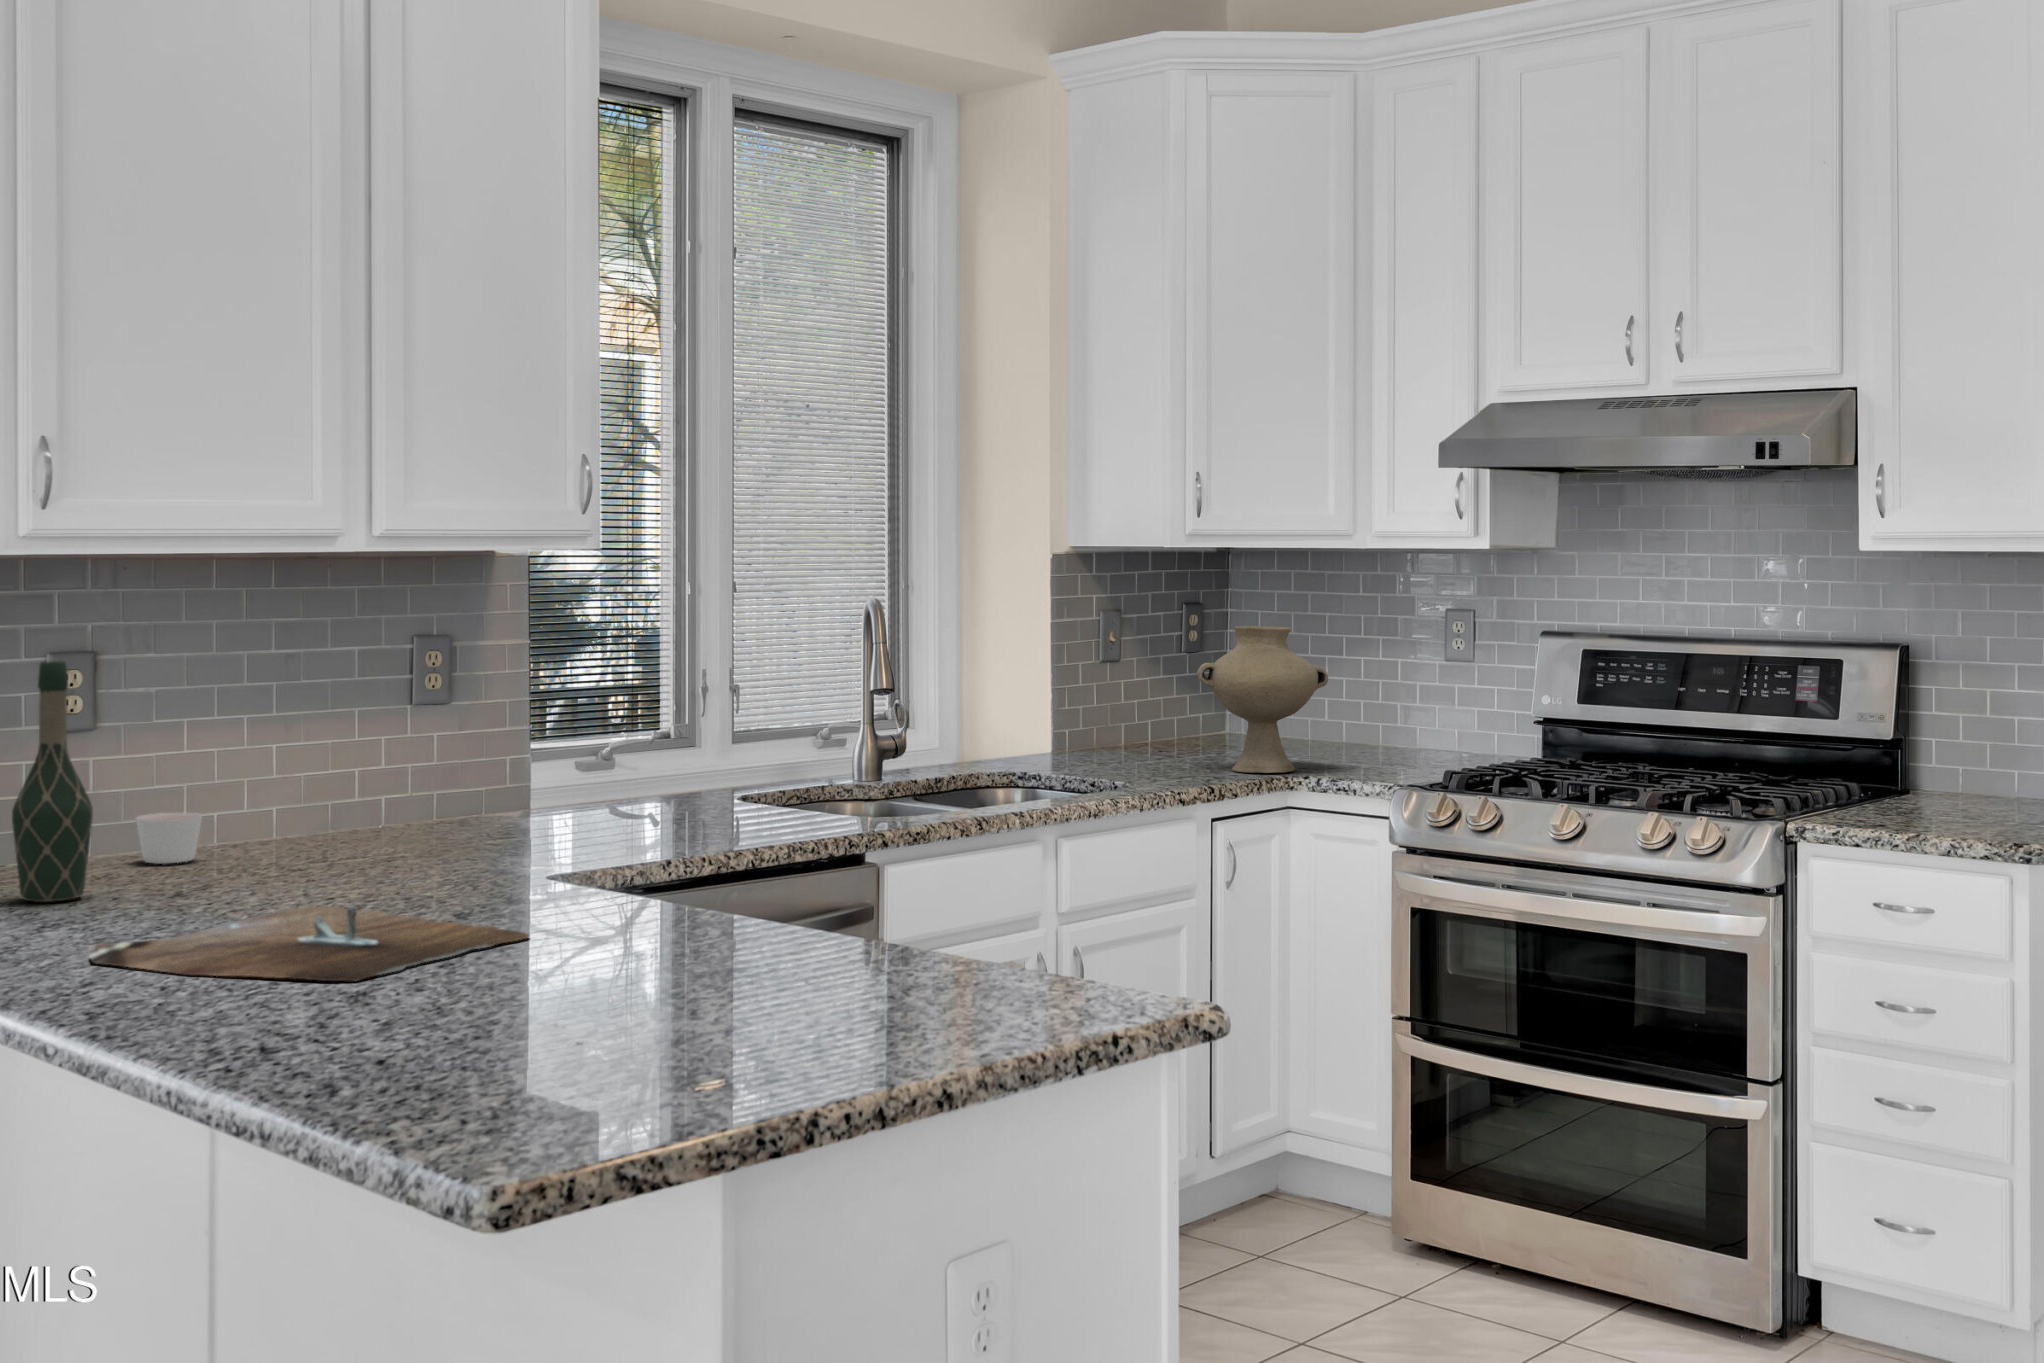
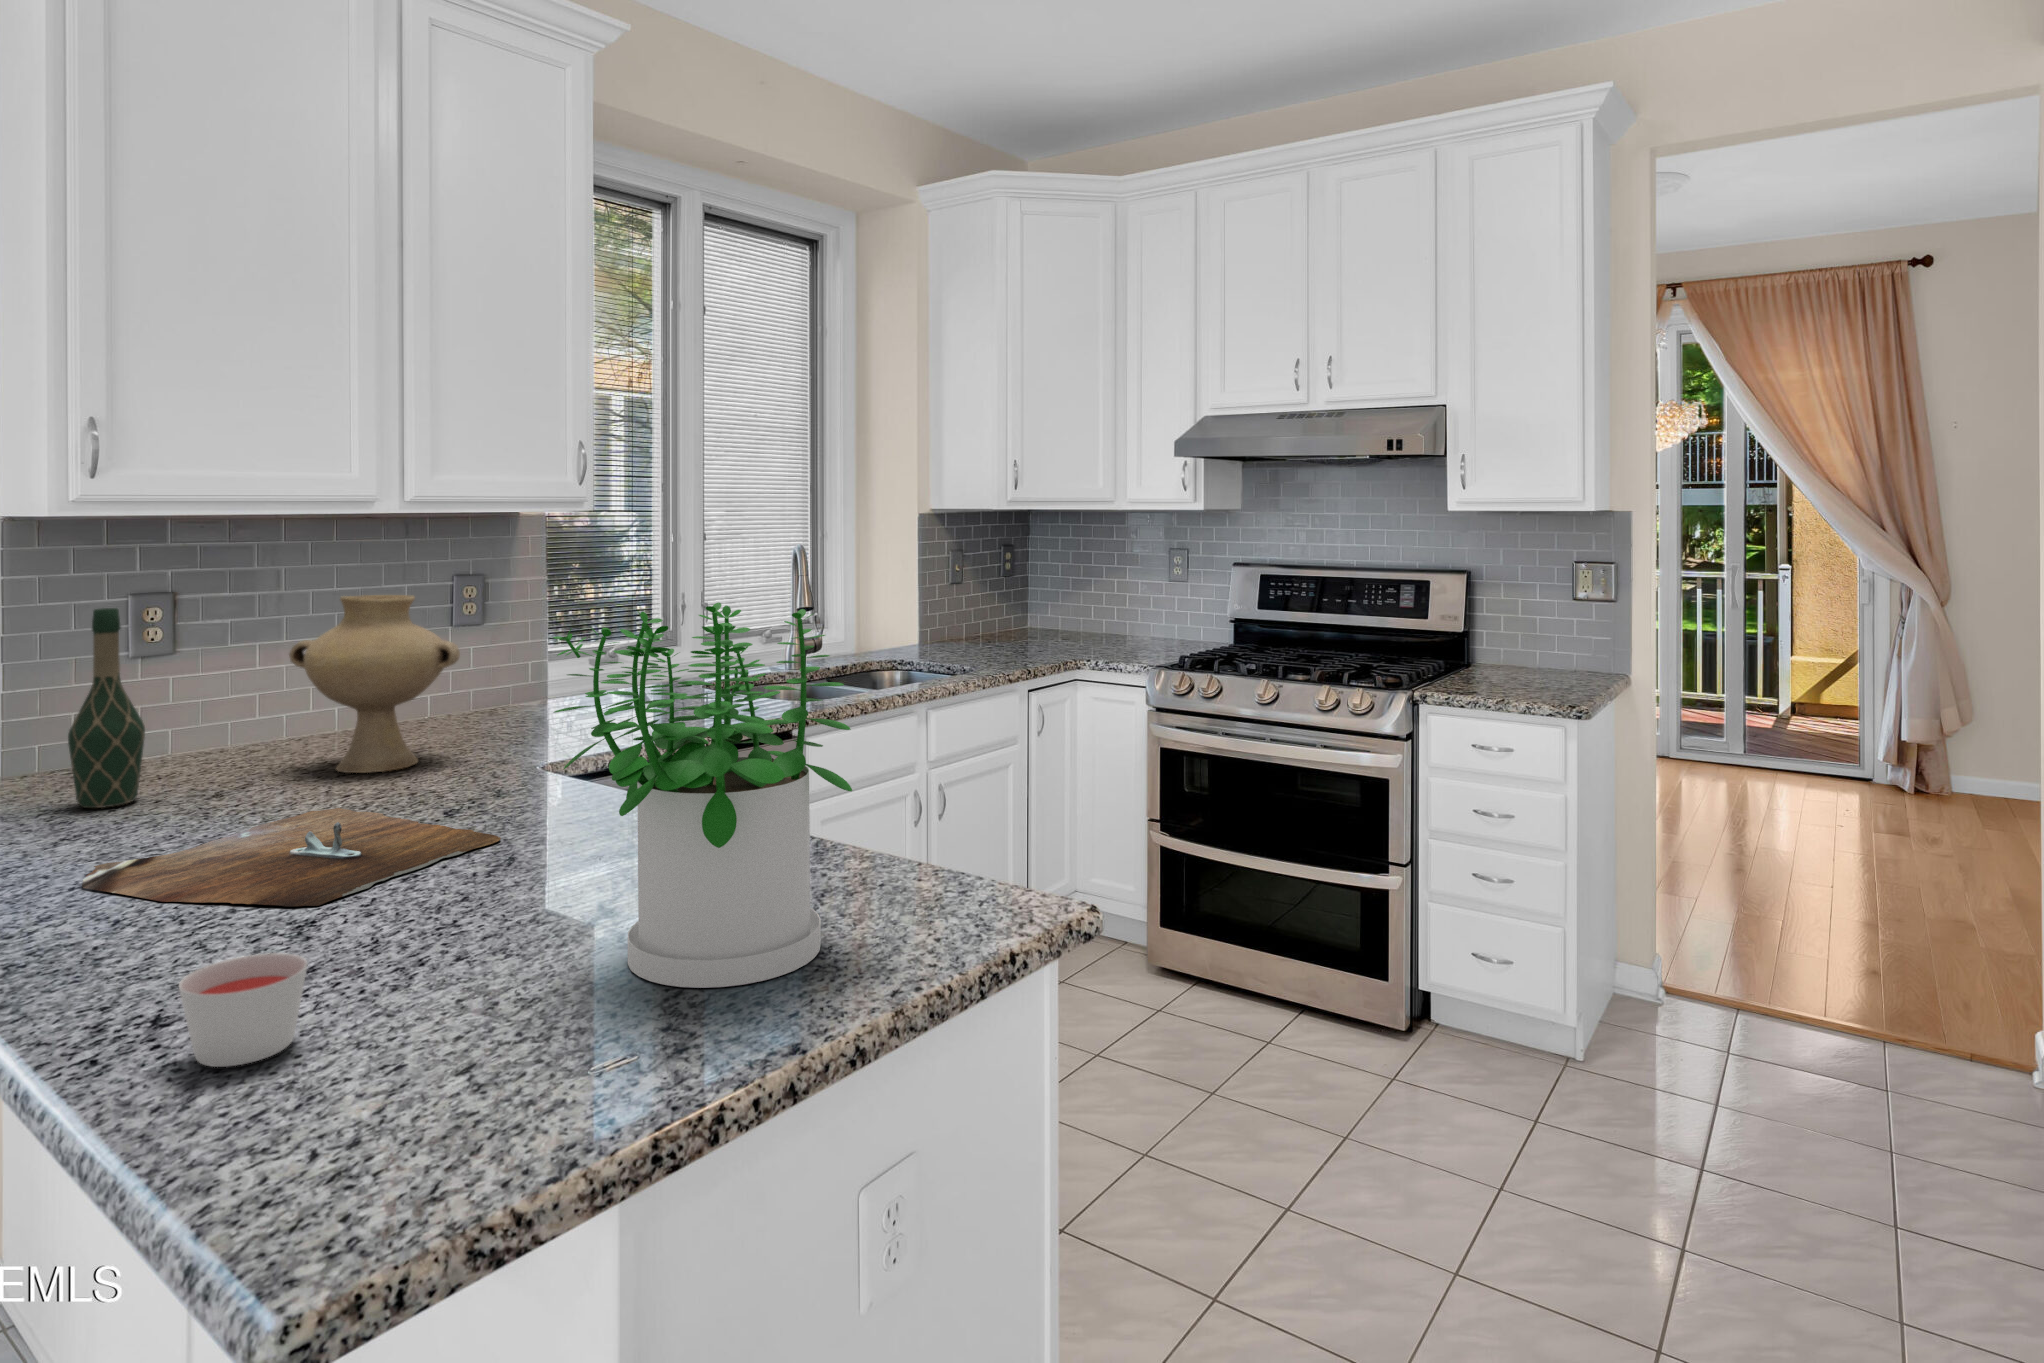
vase: present [1197,626,1328,773] -> present [289,595,460,773]
potted plant: none [629,642,944,1044] -> present [553,603,852,988]
candle: present [136,813,202,864] -> present [179,953,307,1067]

